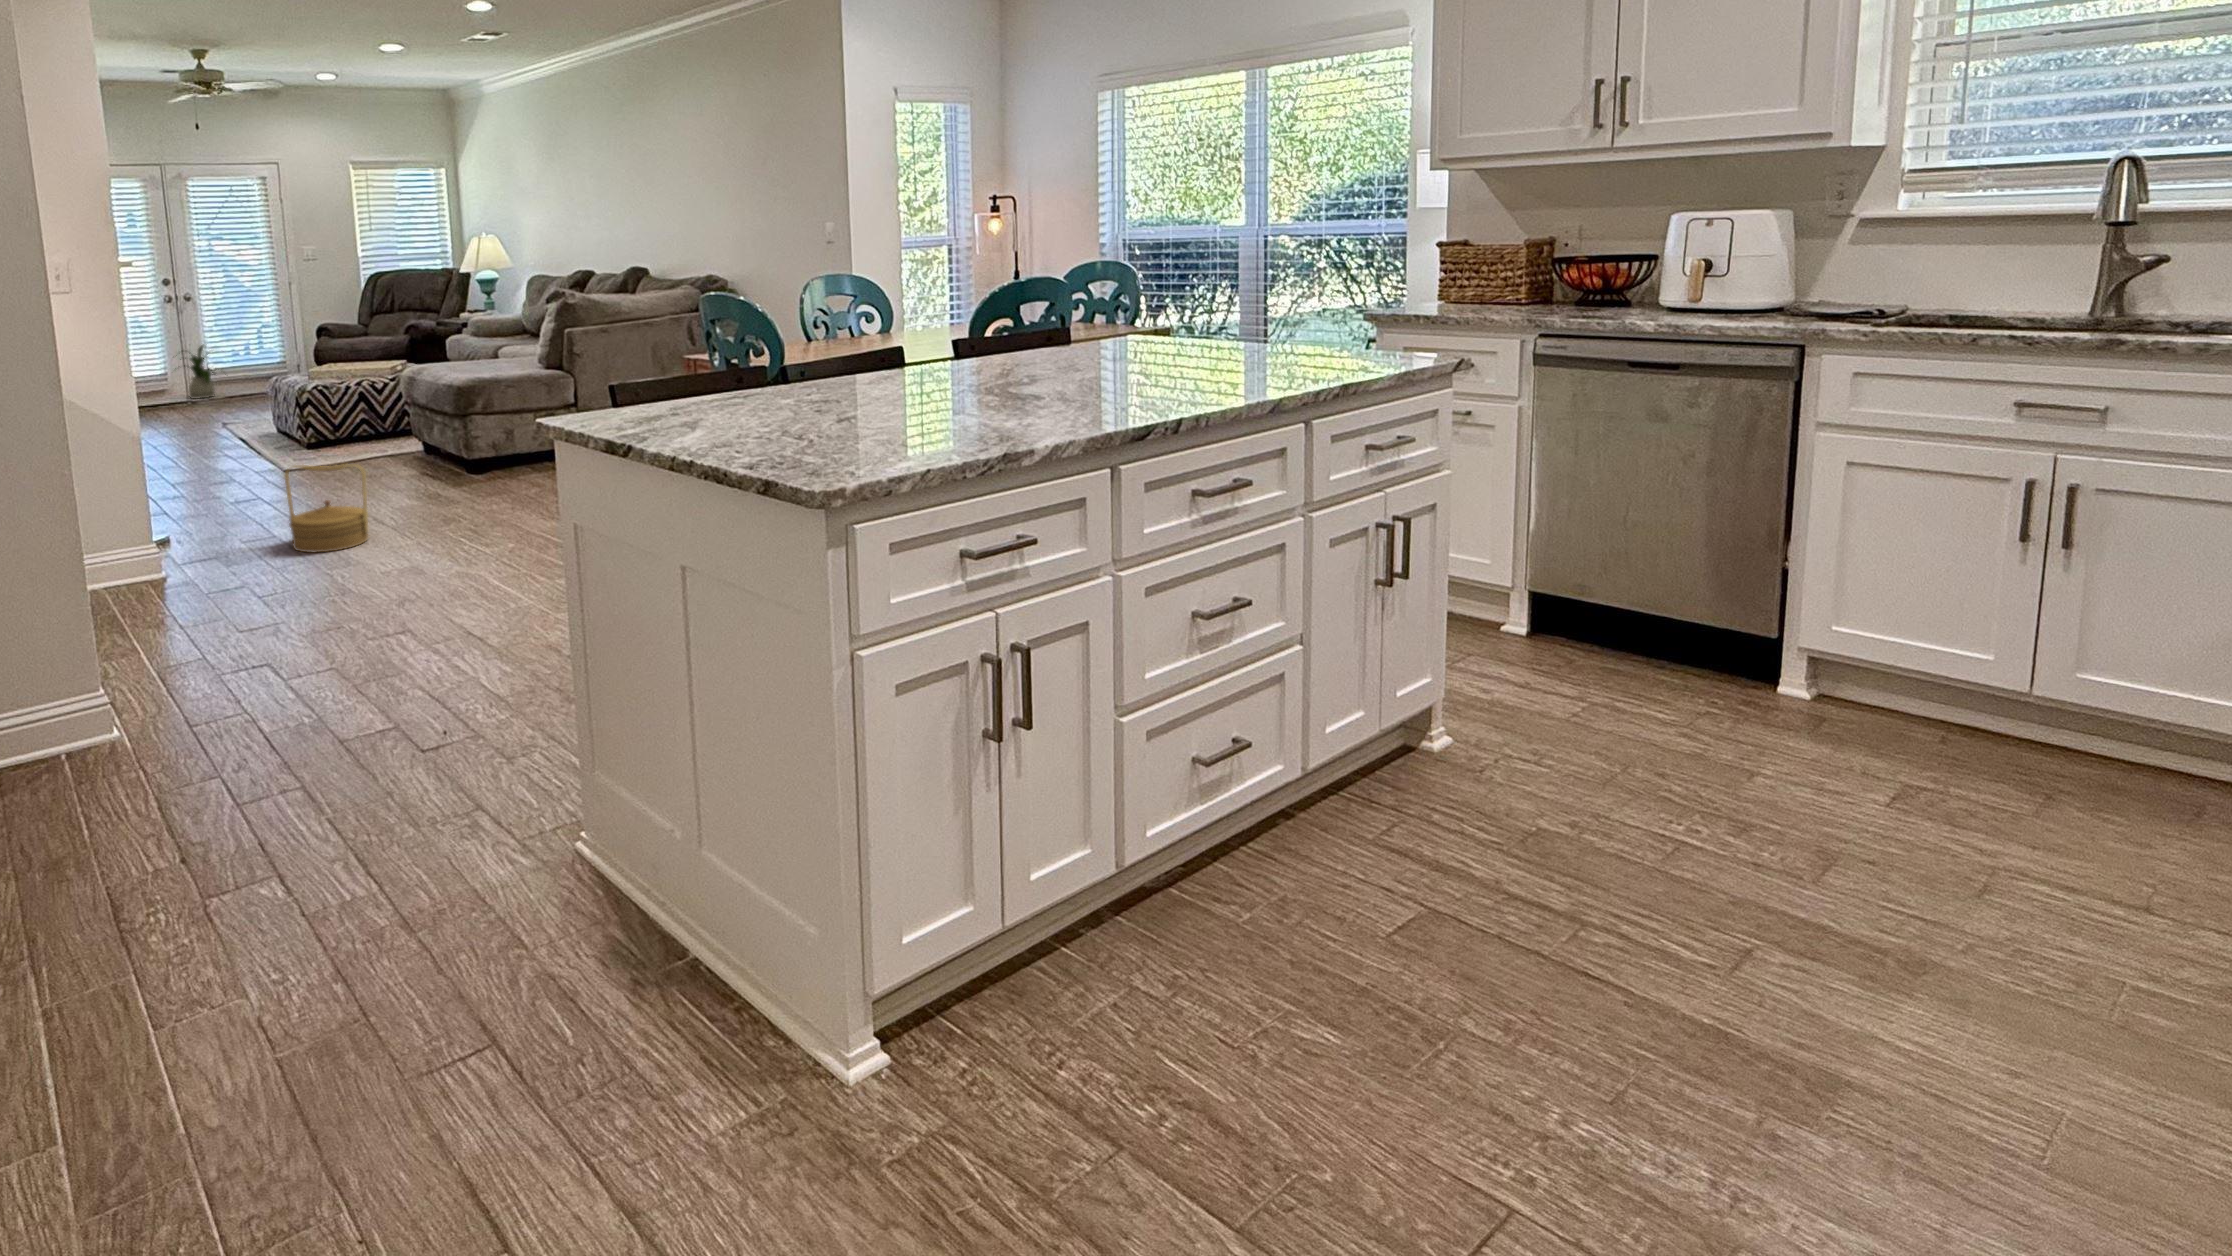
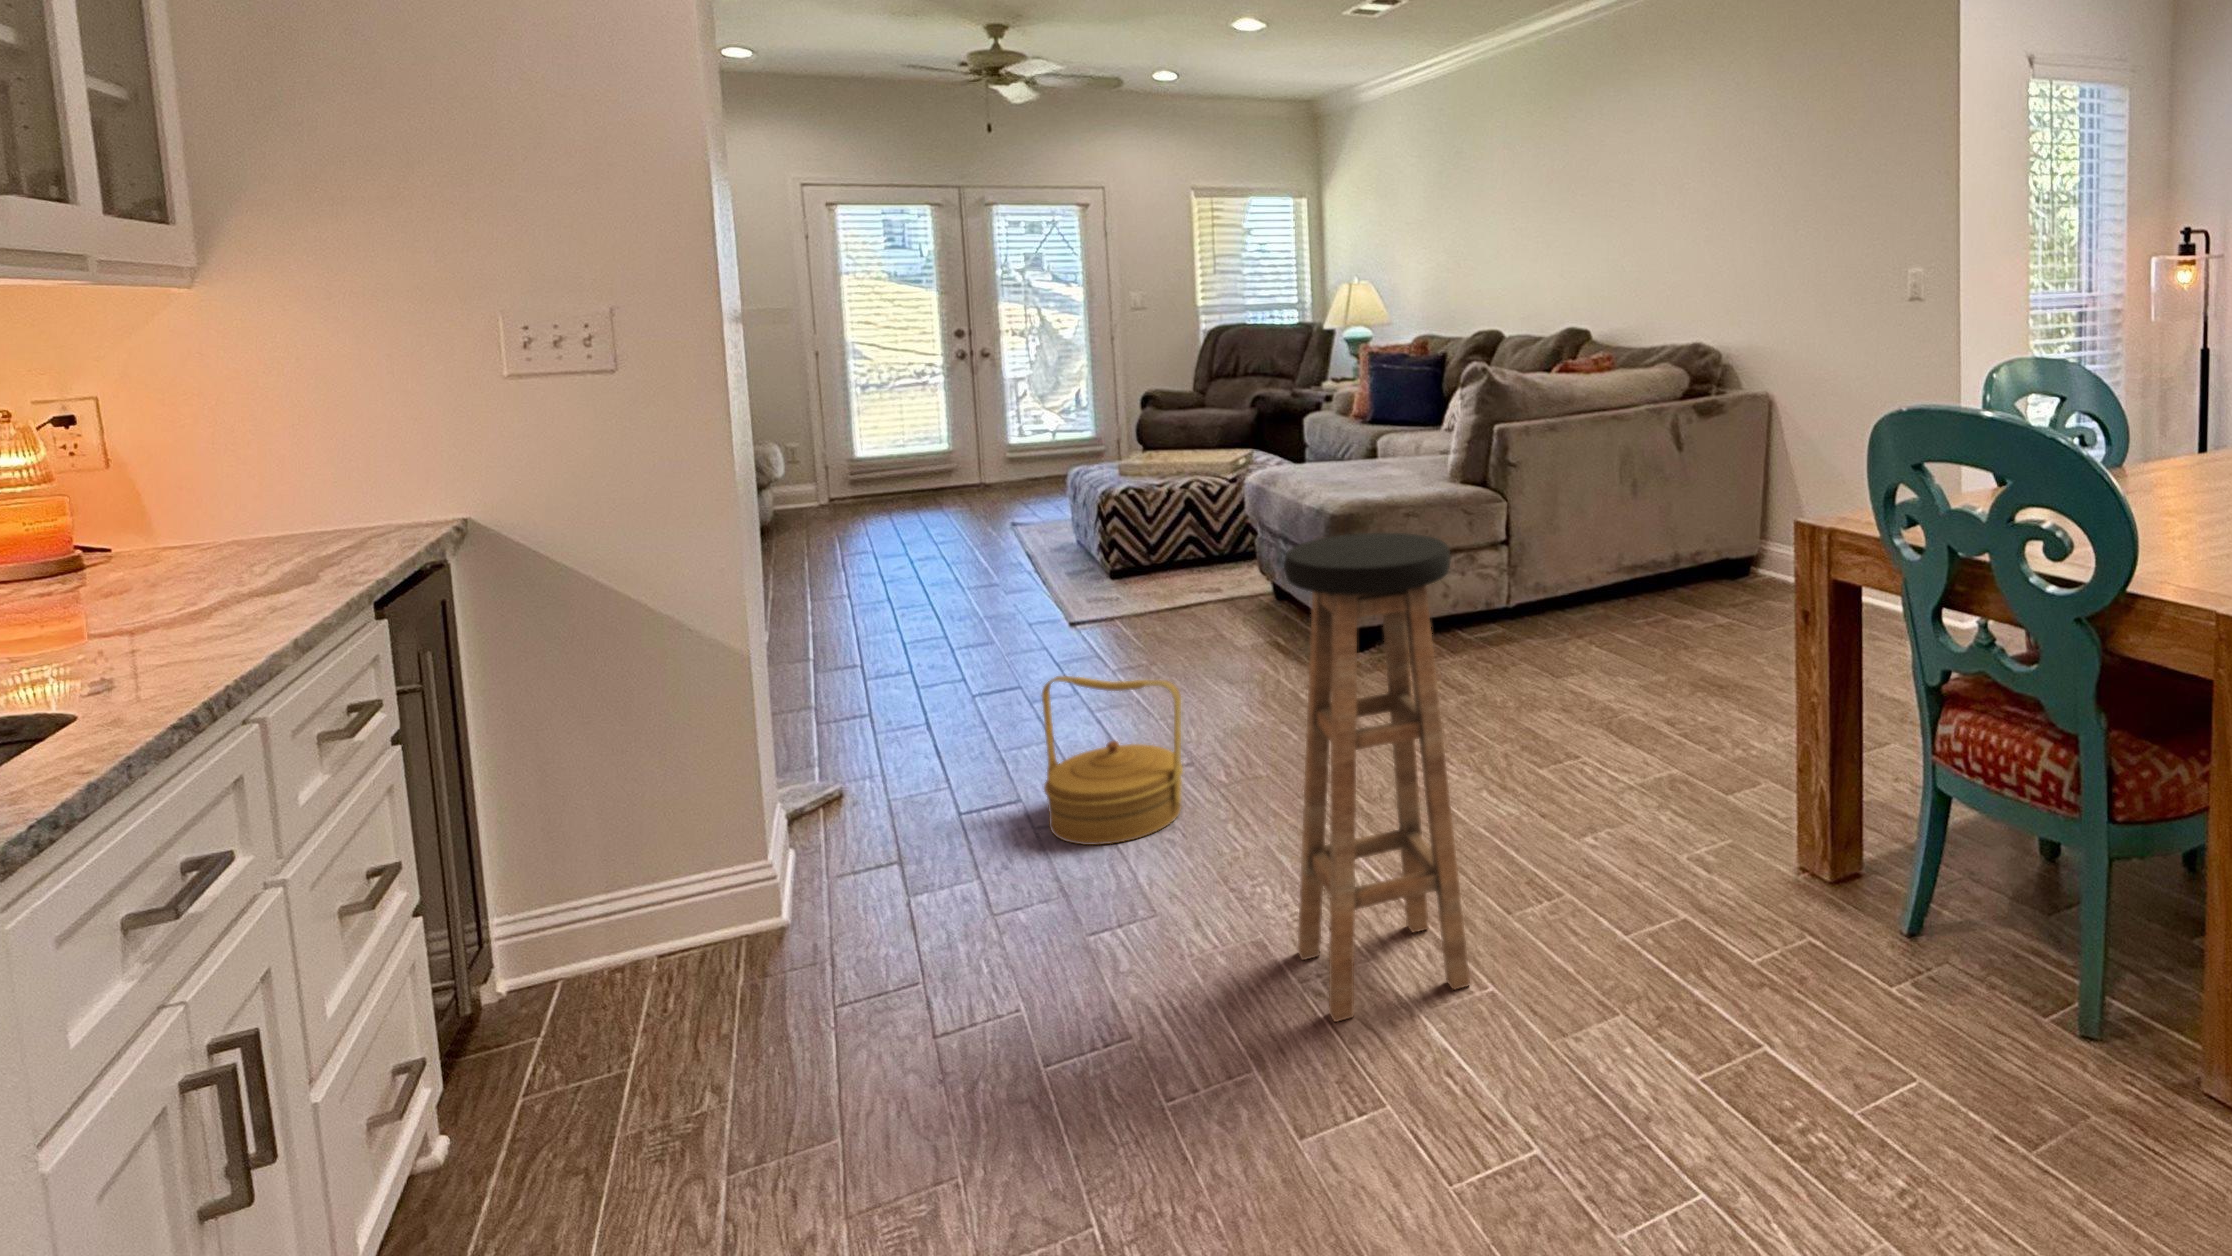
house plant: present [180,346,219,399] -> none [961,412,1028,482]
bar stool: none [417,365,519,593] -> present [1284,533,1470,1022]

